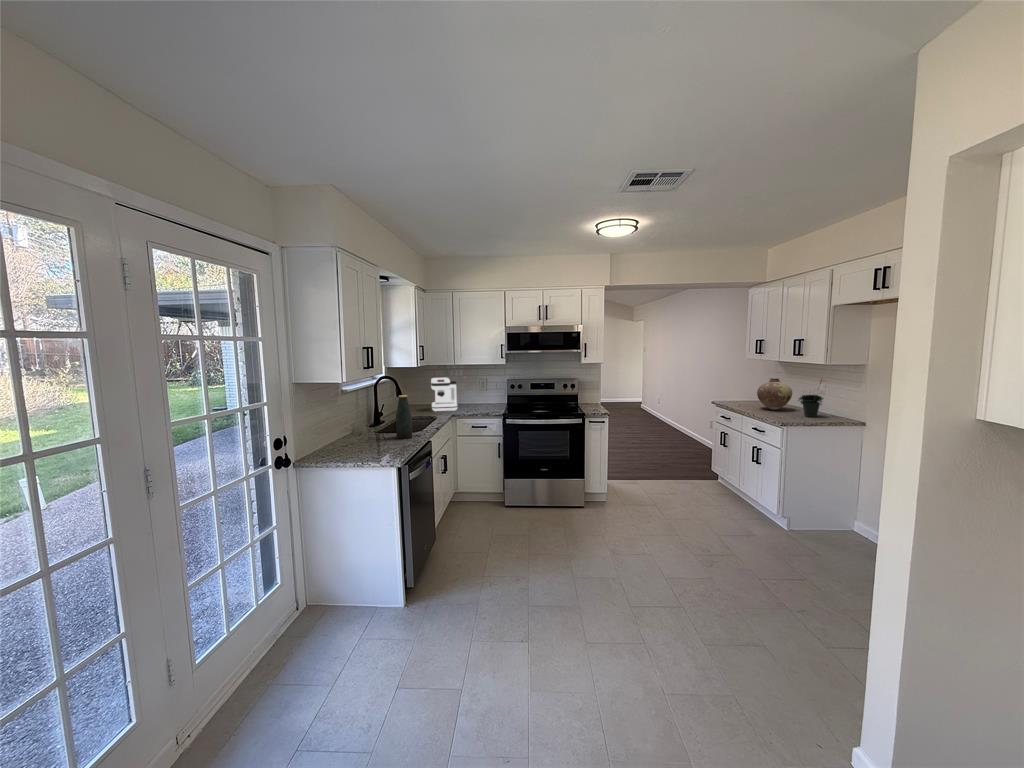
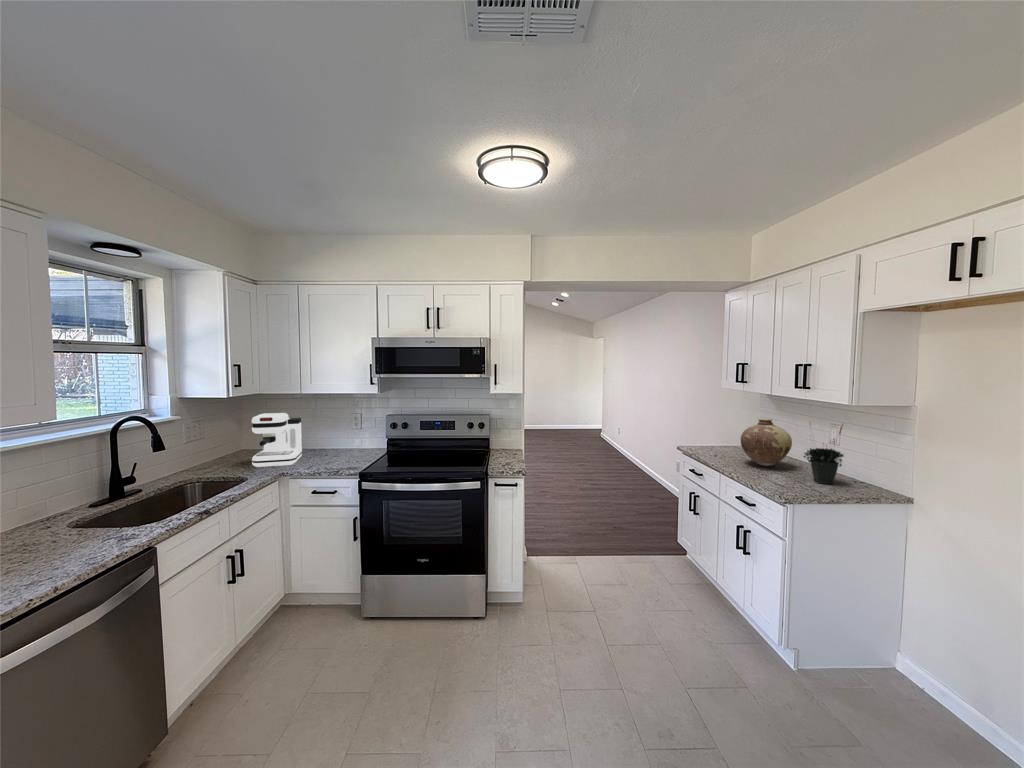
bottle: present [396,395,412,439] -> none [50,466,97,559]

